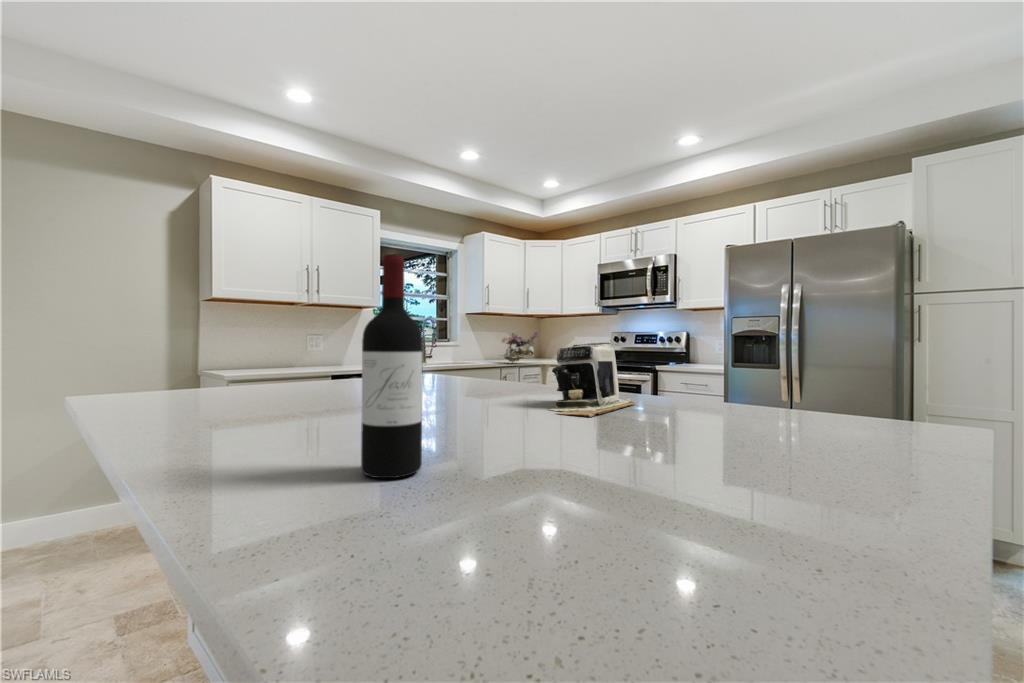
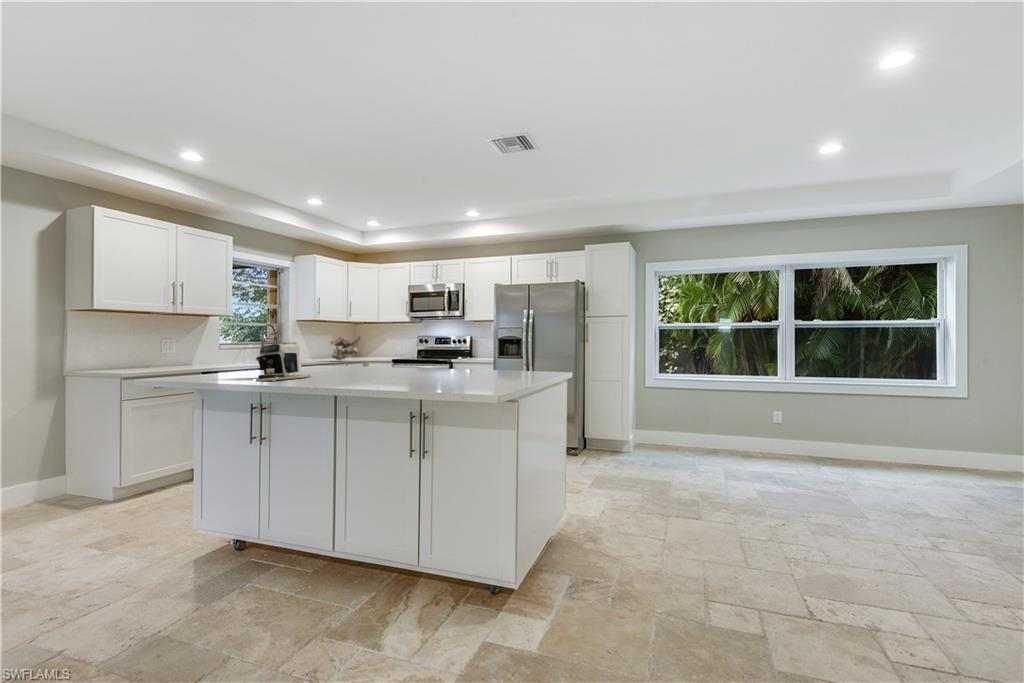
wine bottle: present [361,254,423,478] -> none [374,317,393,386]
coffee maker: present [550,343,636,417] -> present [256,343,311,381]

